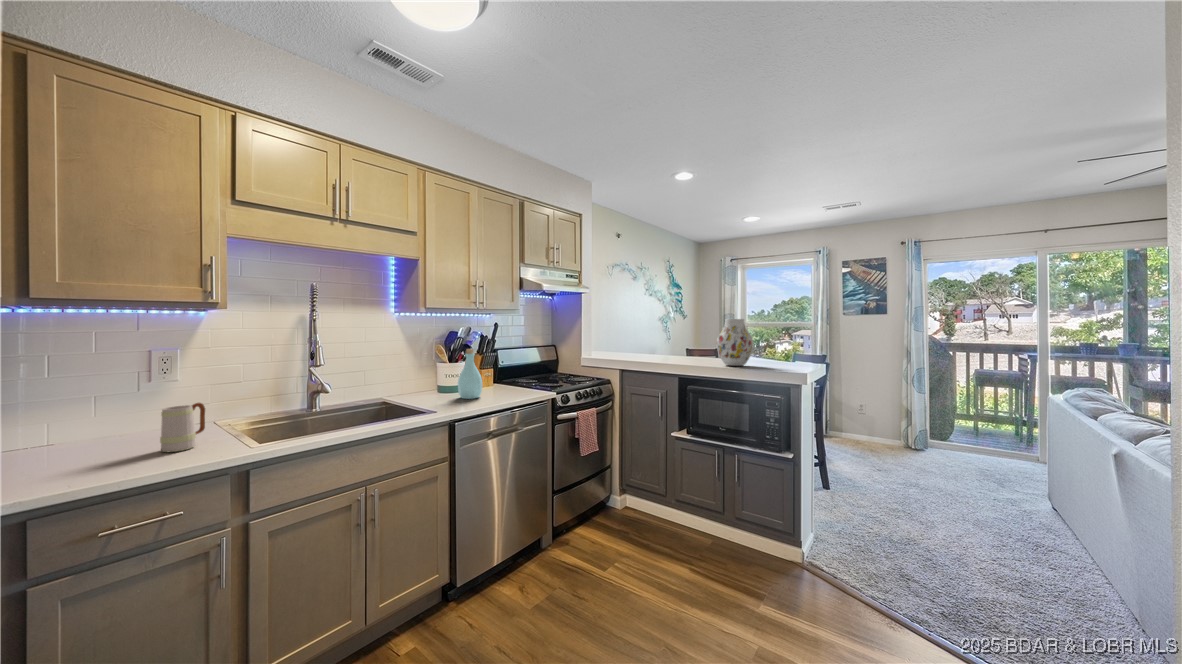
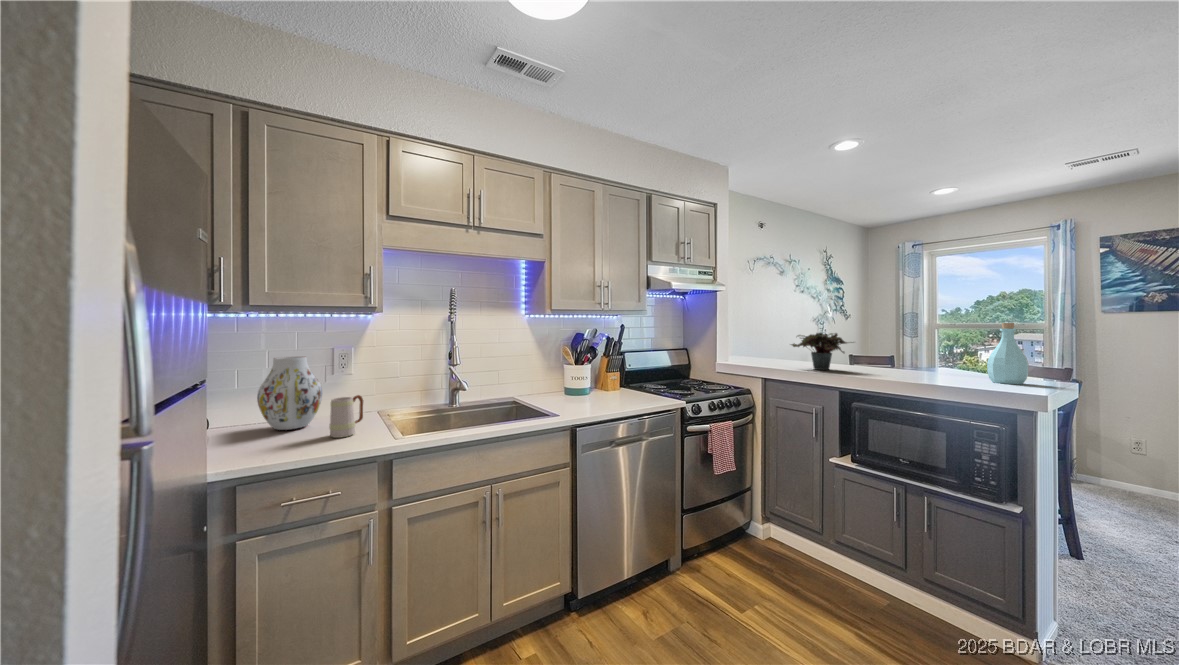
vase: present [717,319,753,366] -> present [257,357,322,430]
potted plant: none [641,330,690,362] -> present [791,333,853,370]
bottle: present [458,349,482,399] -> present [987,323,1029,384]

